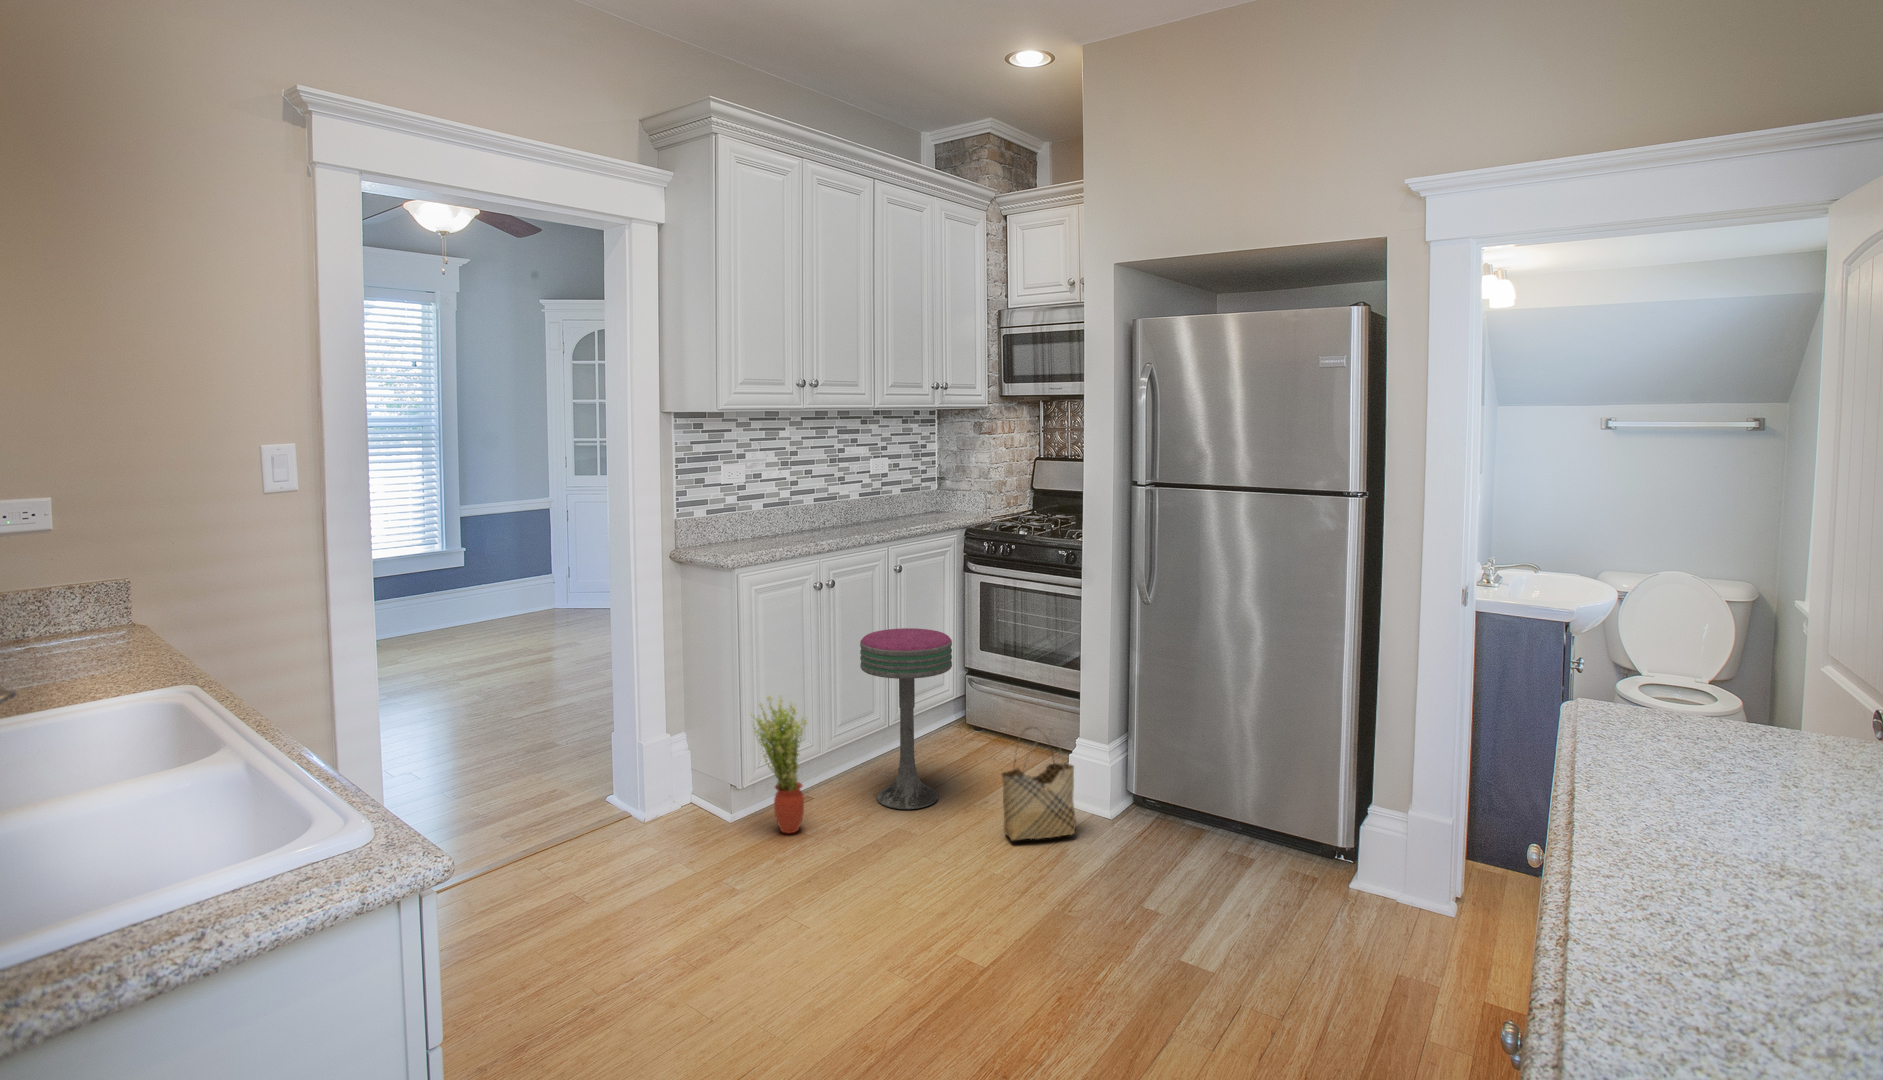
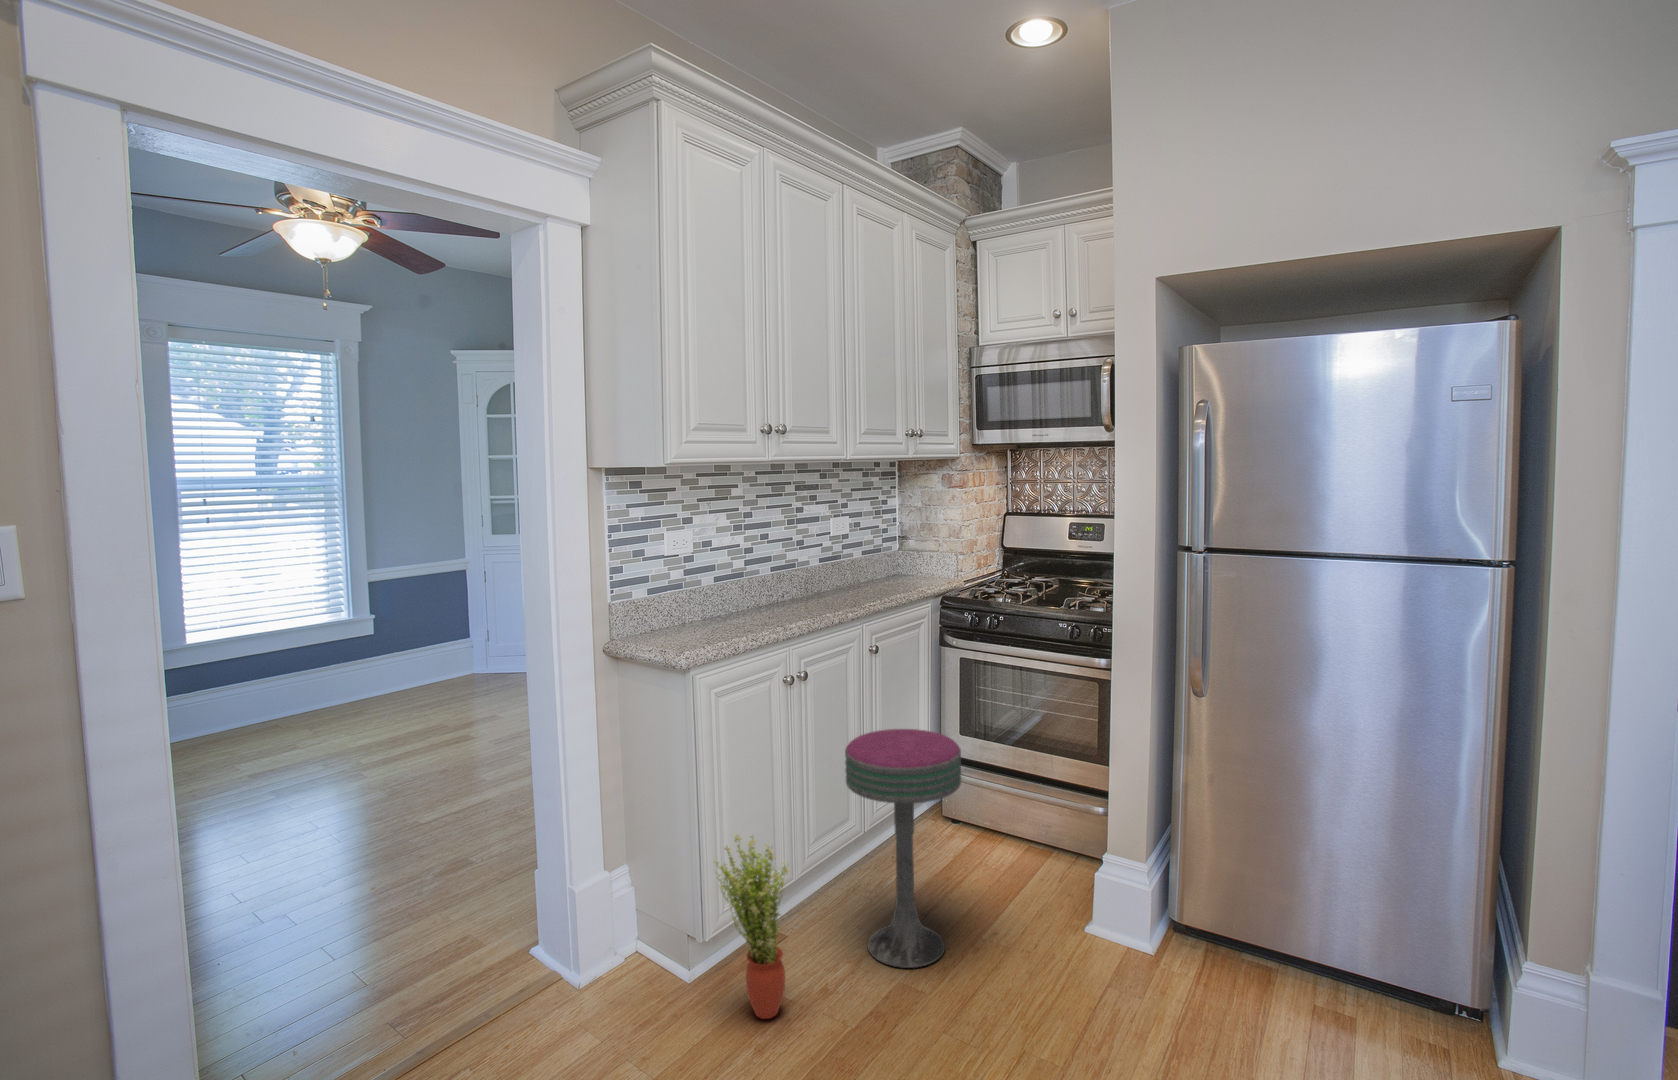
woven basket: present [1002,727,1076,841] -> none [1047,865,1143,1026]

